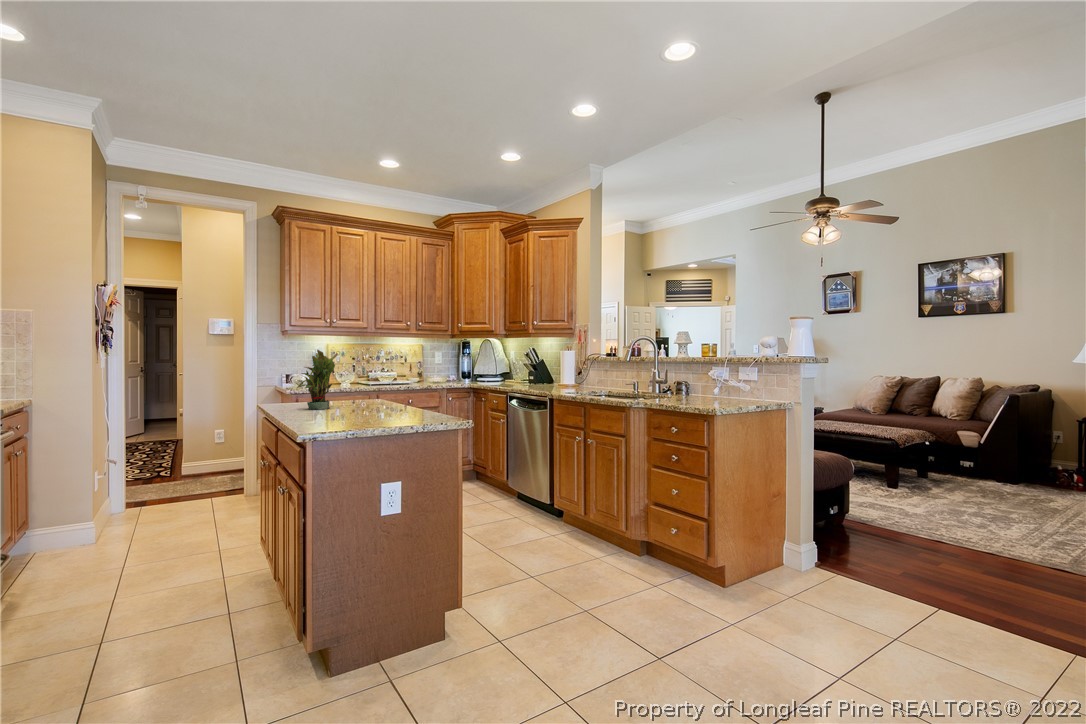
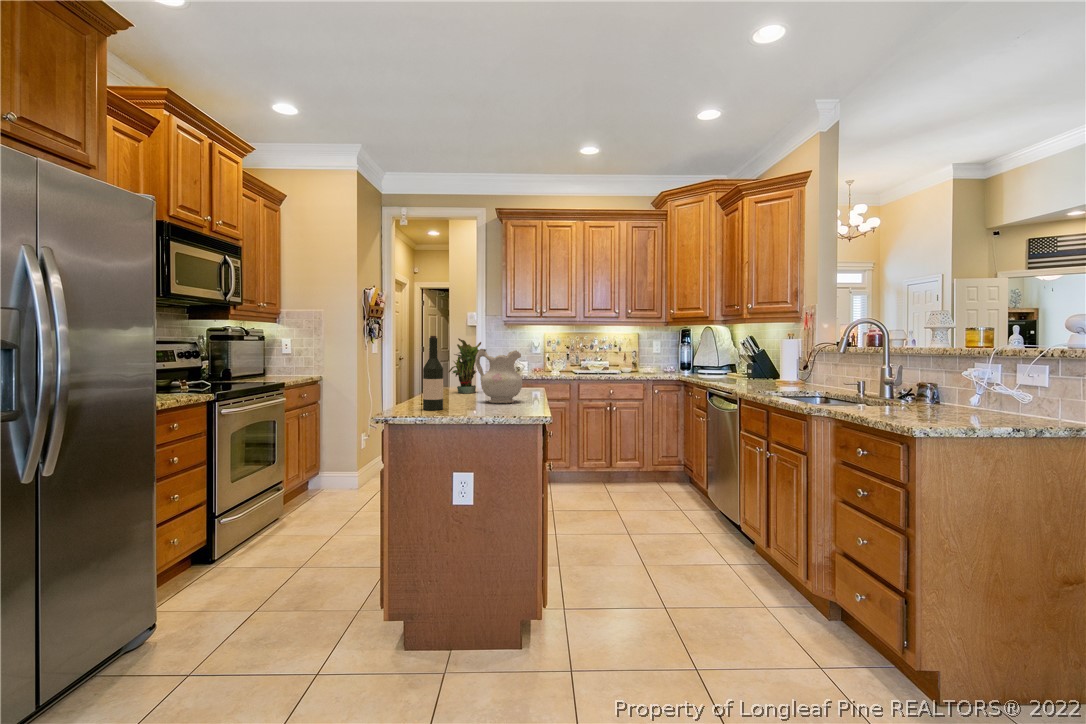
wine bottle: none [338,347,361,426] -> present [423,336,443,410]
ceramic pitcher: none [366,360,416,415] -> present [475,349,522,403]

